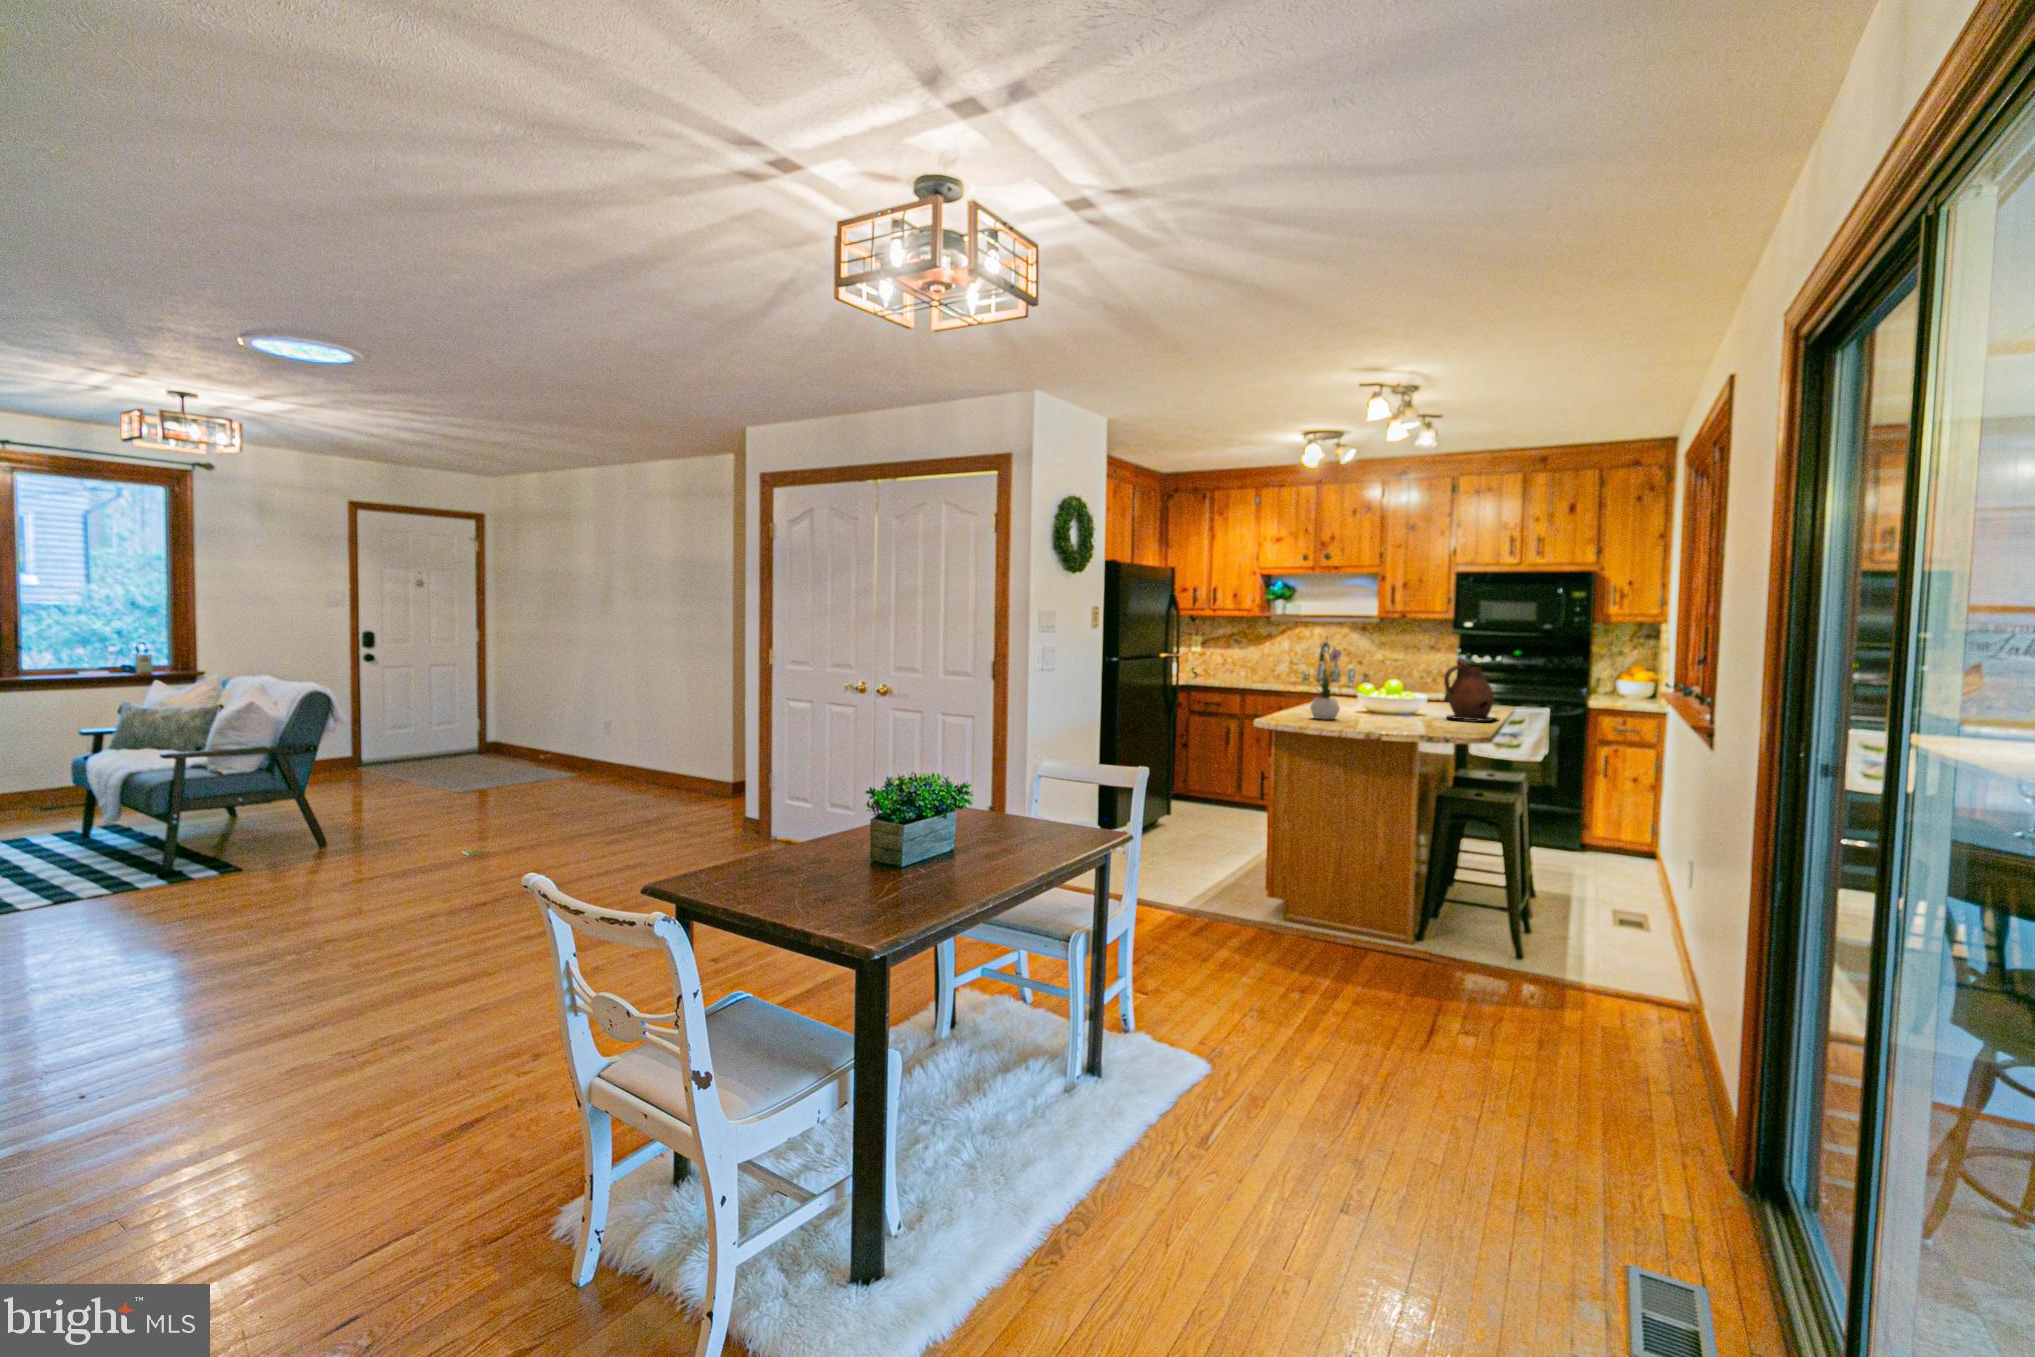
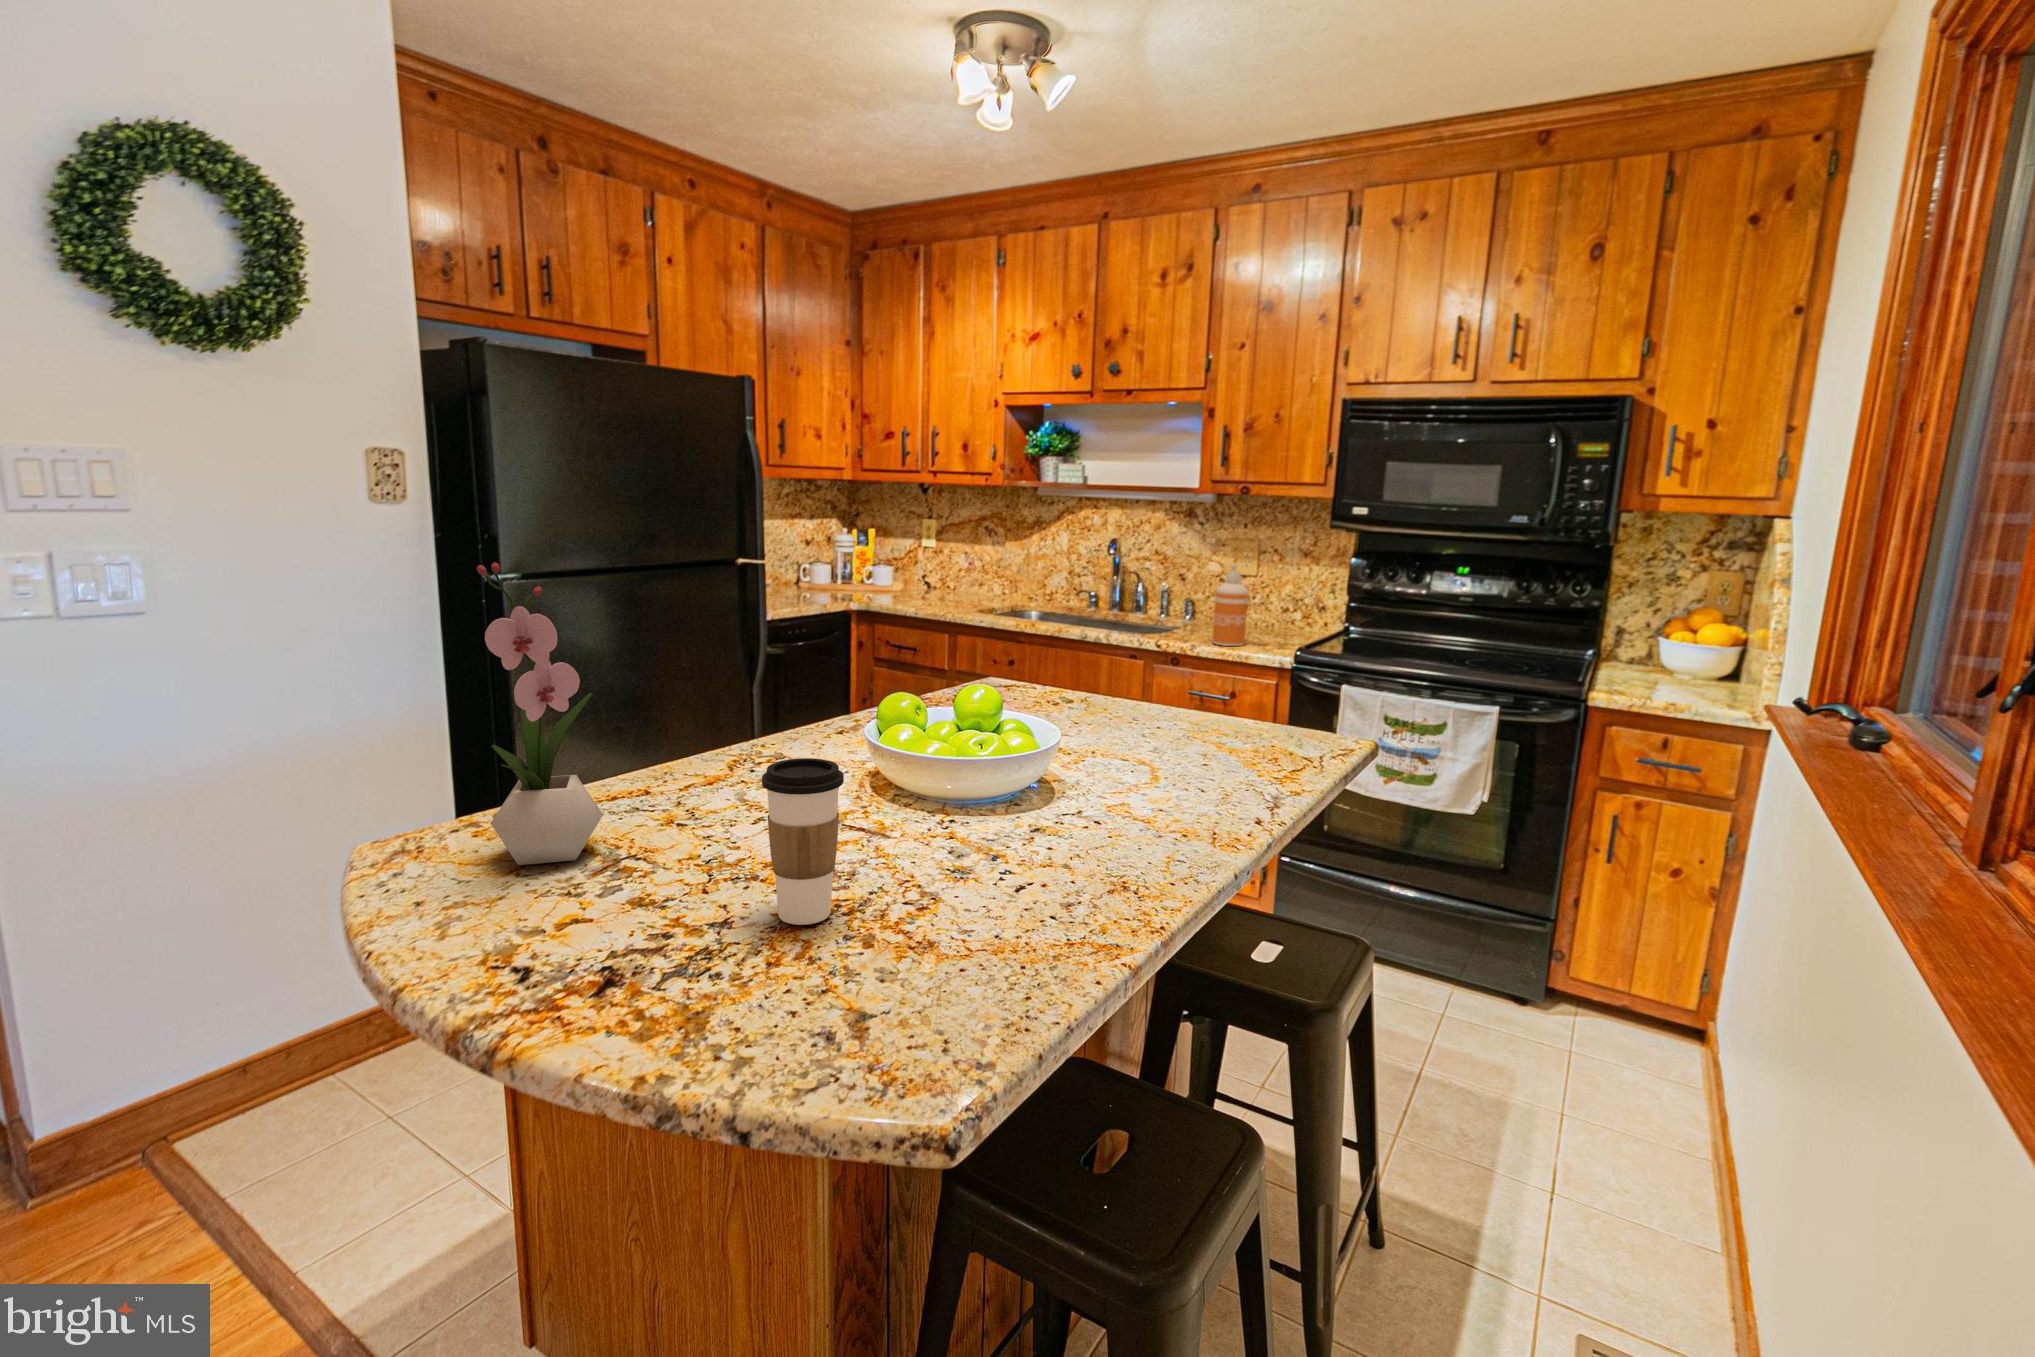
soap dispenser: none [1396,652,1413,692] -> present [1212,564,1248,646]
ceramic pitcher: present [1444,660,1496,721] -> none [993,654,1187,899]
coffee cup: none [1409,684,1431,724] -> present [762,758,844,925]

